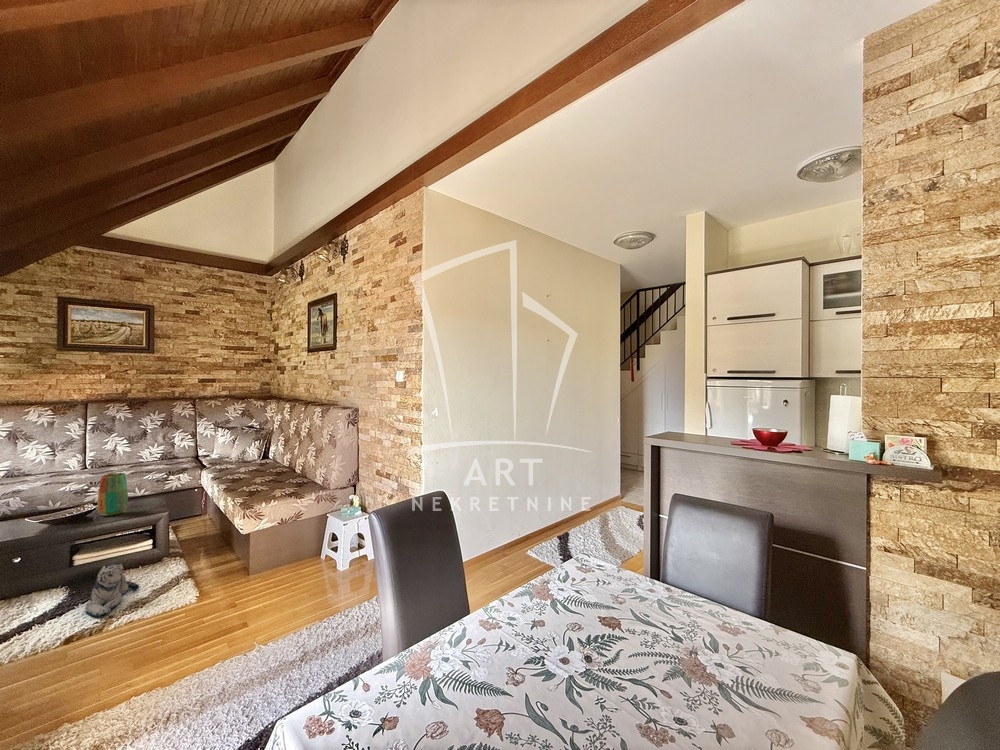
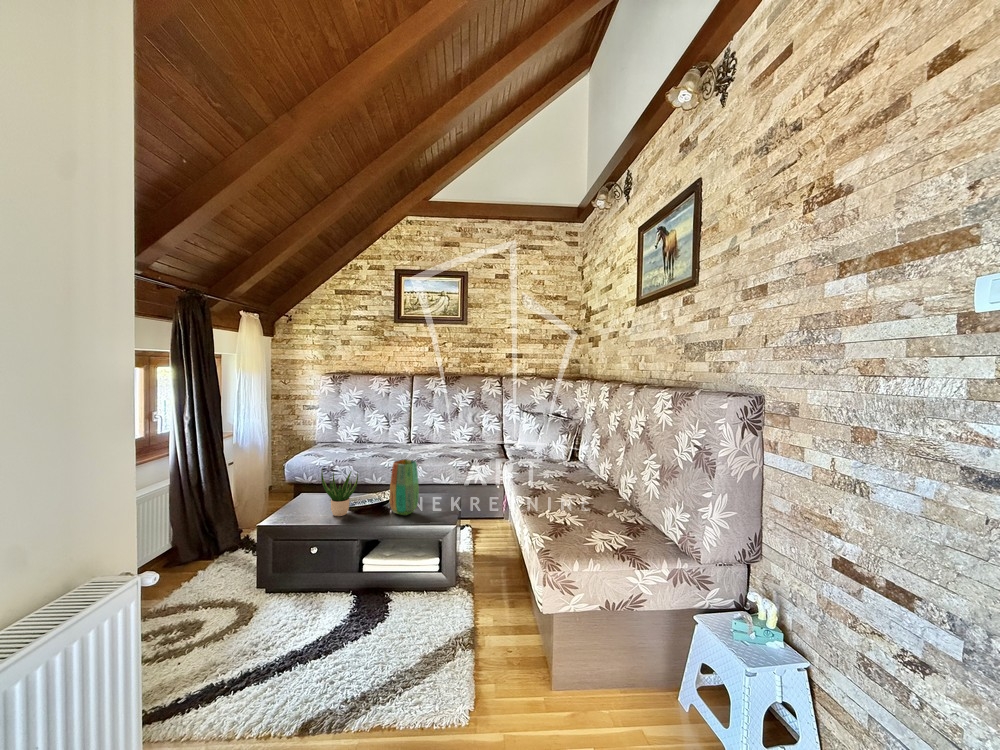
potted plant: none [19,488,63,528] -> present [321,471,358,516]
plush toy: present [86,564,139,617] -> none [343,605,411,697]

